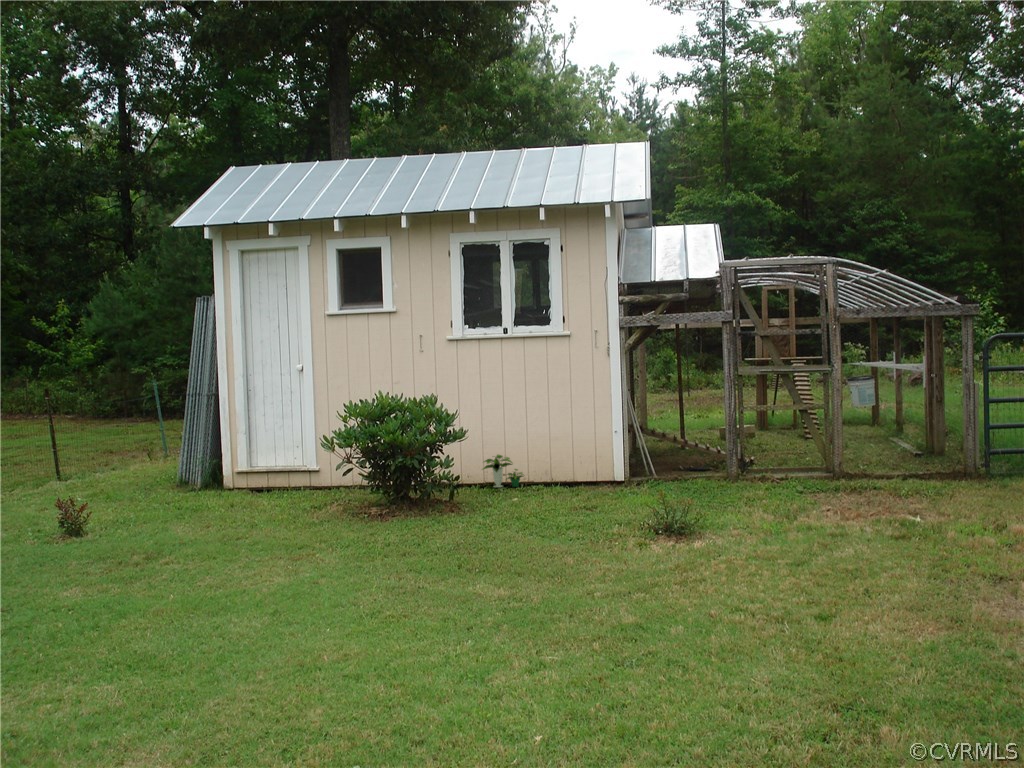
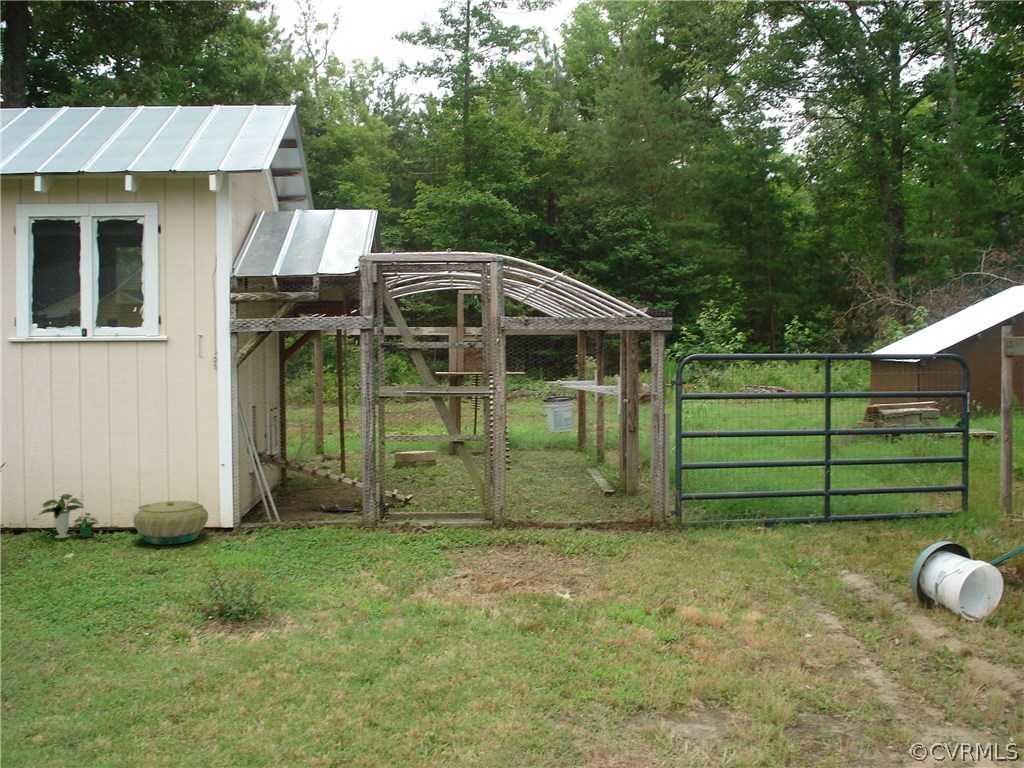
basket: none [554,459,609,491] -> present [133,501,208,545]

